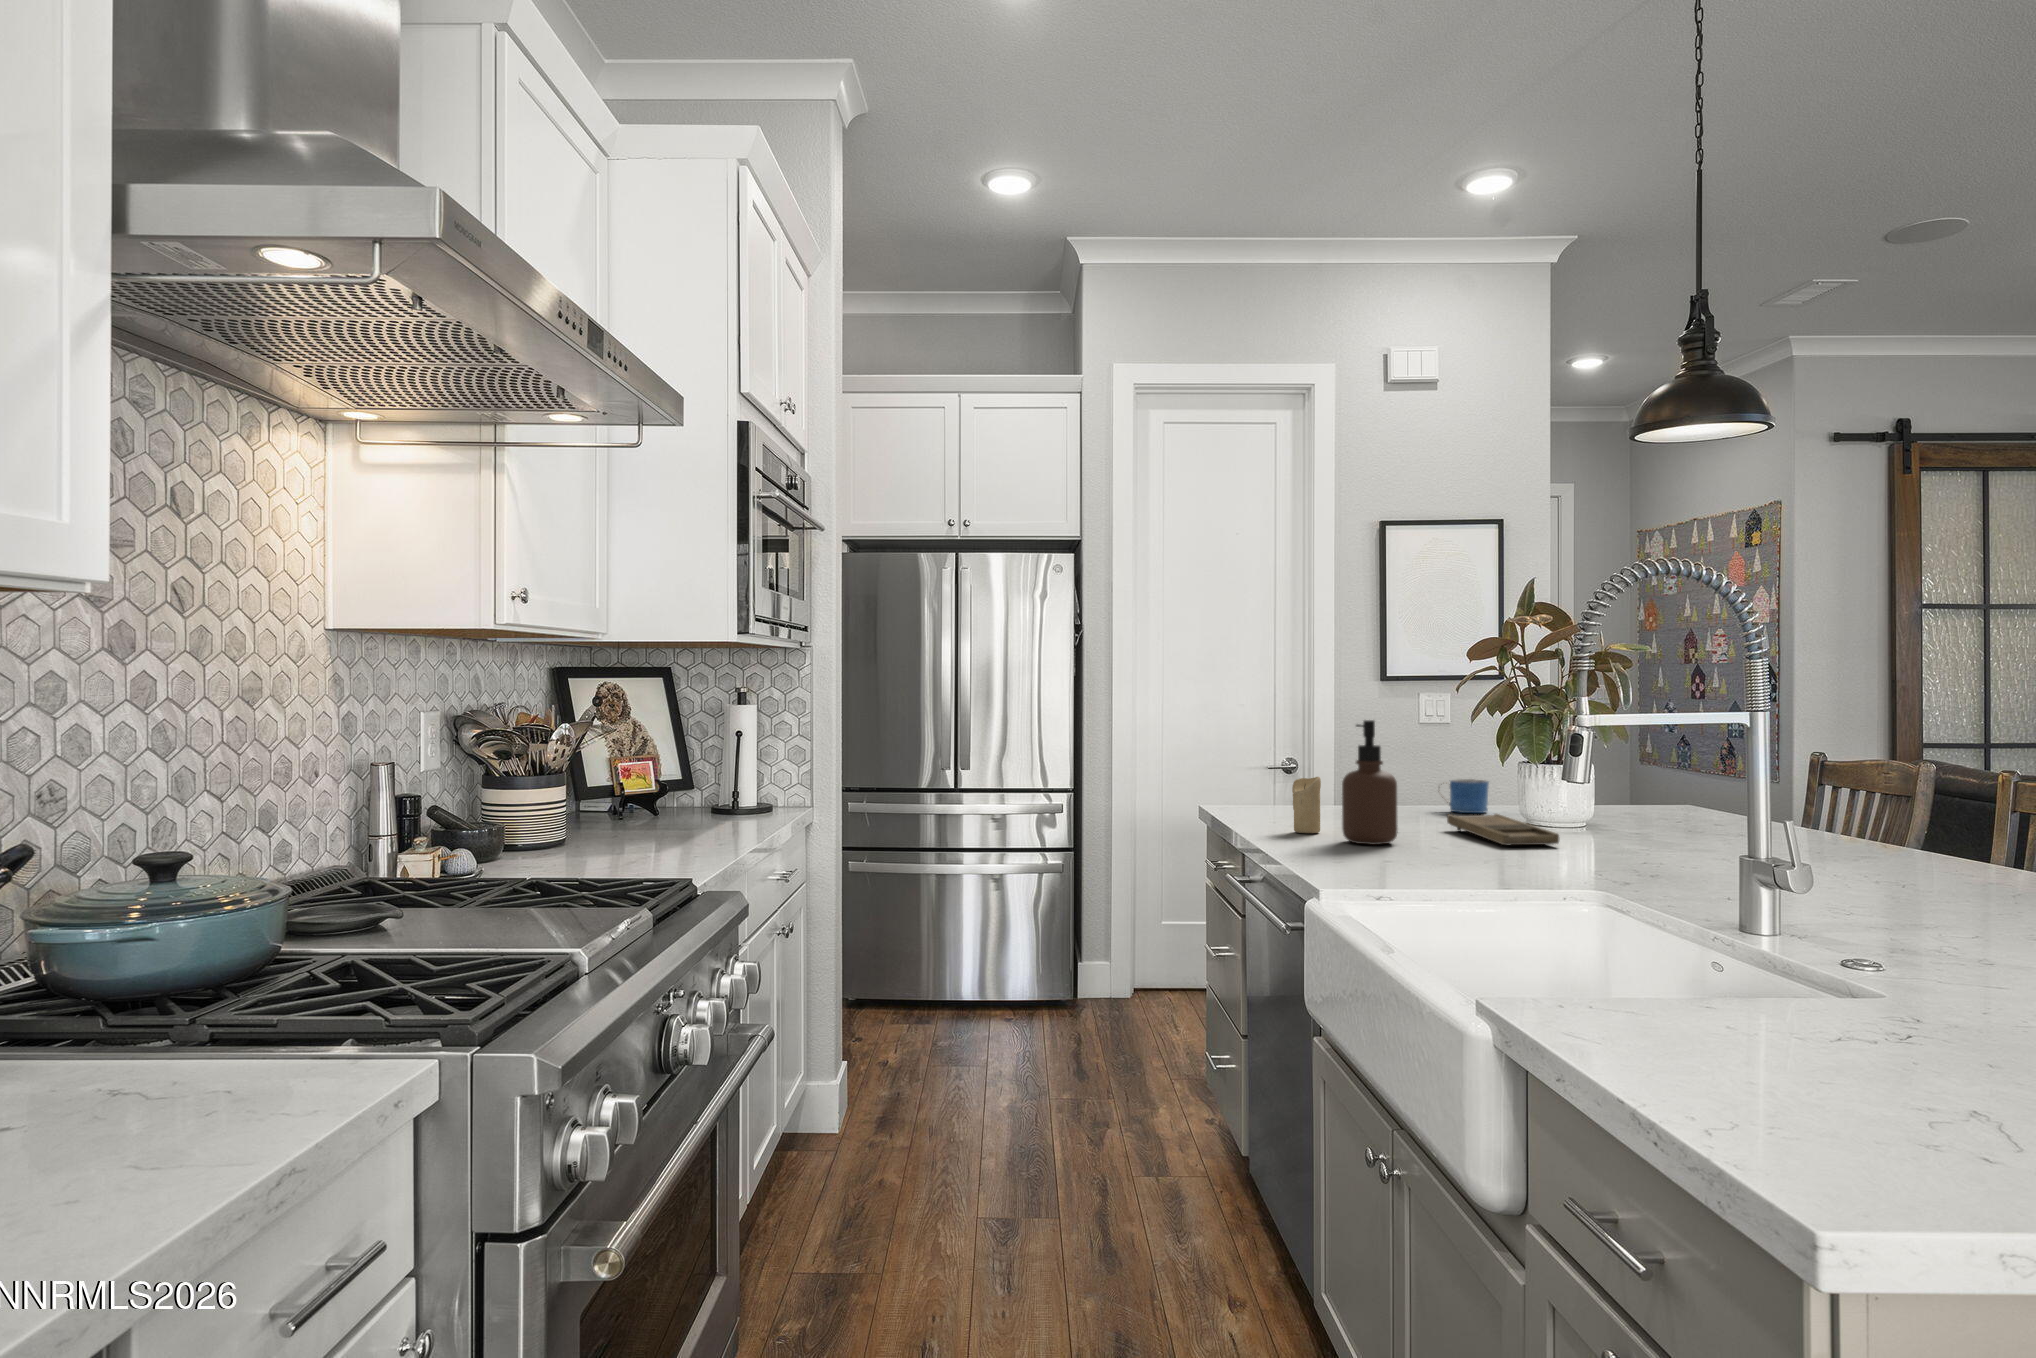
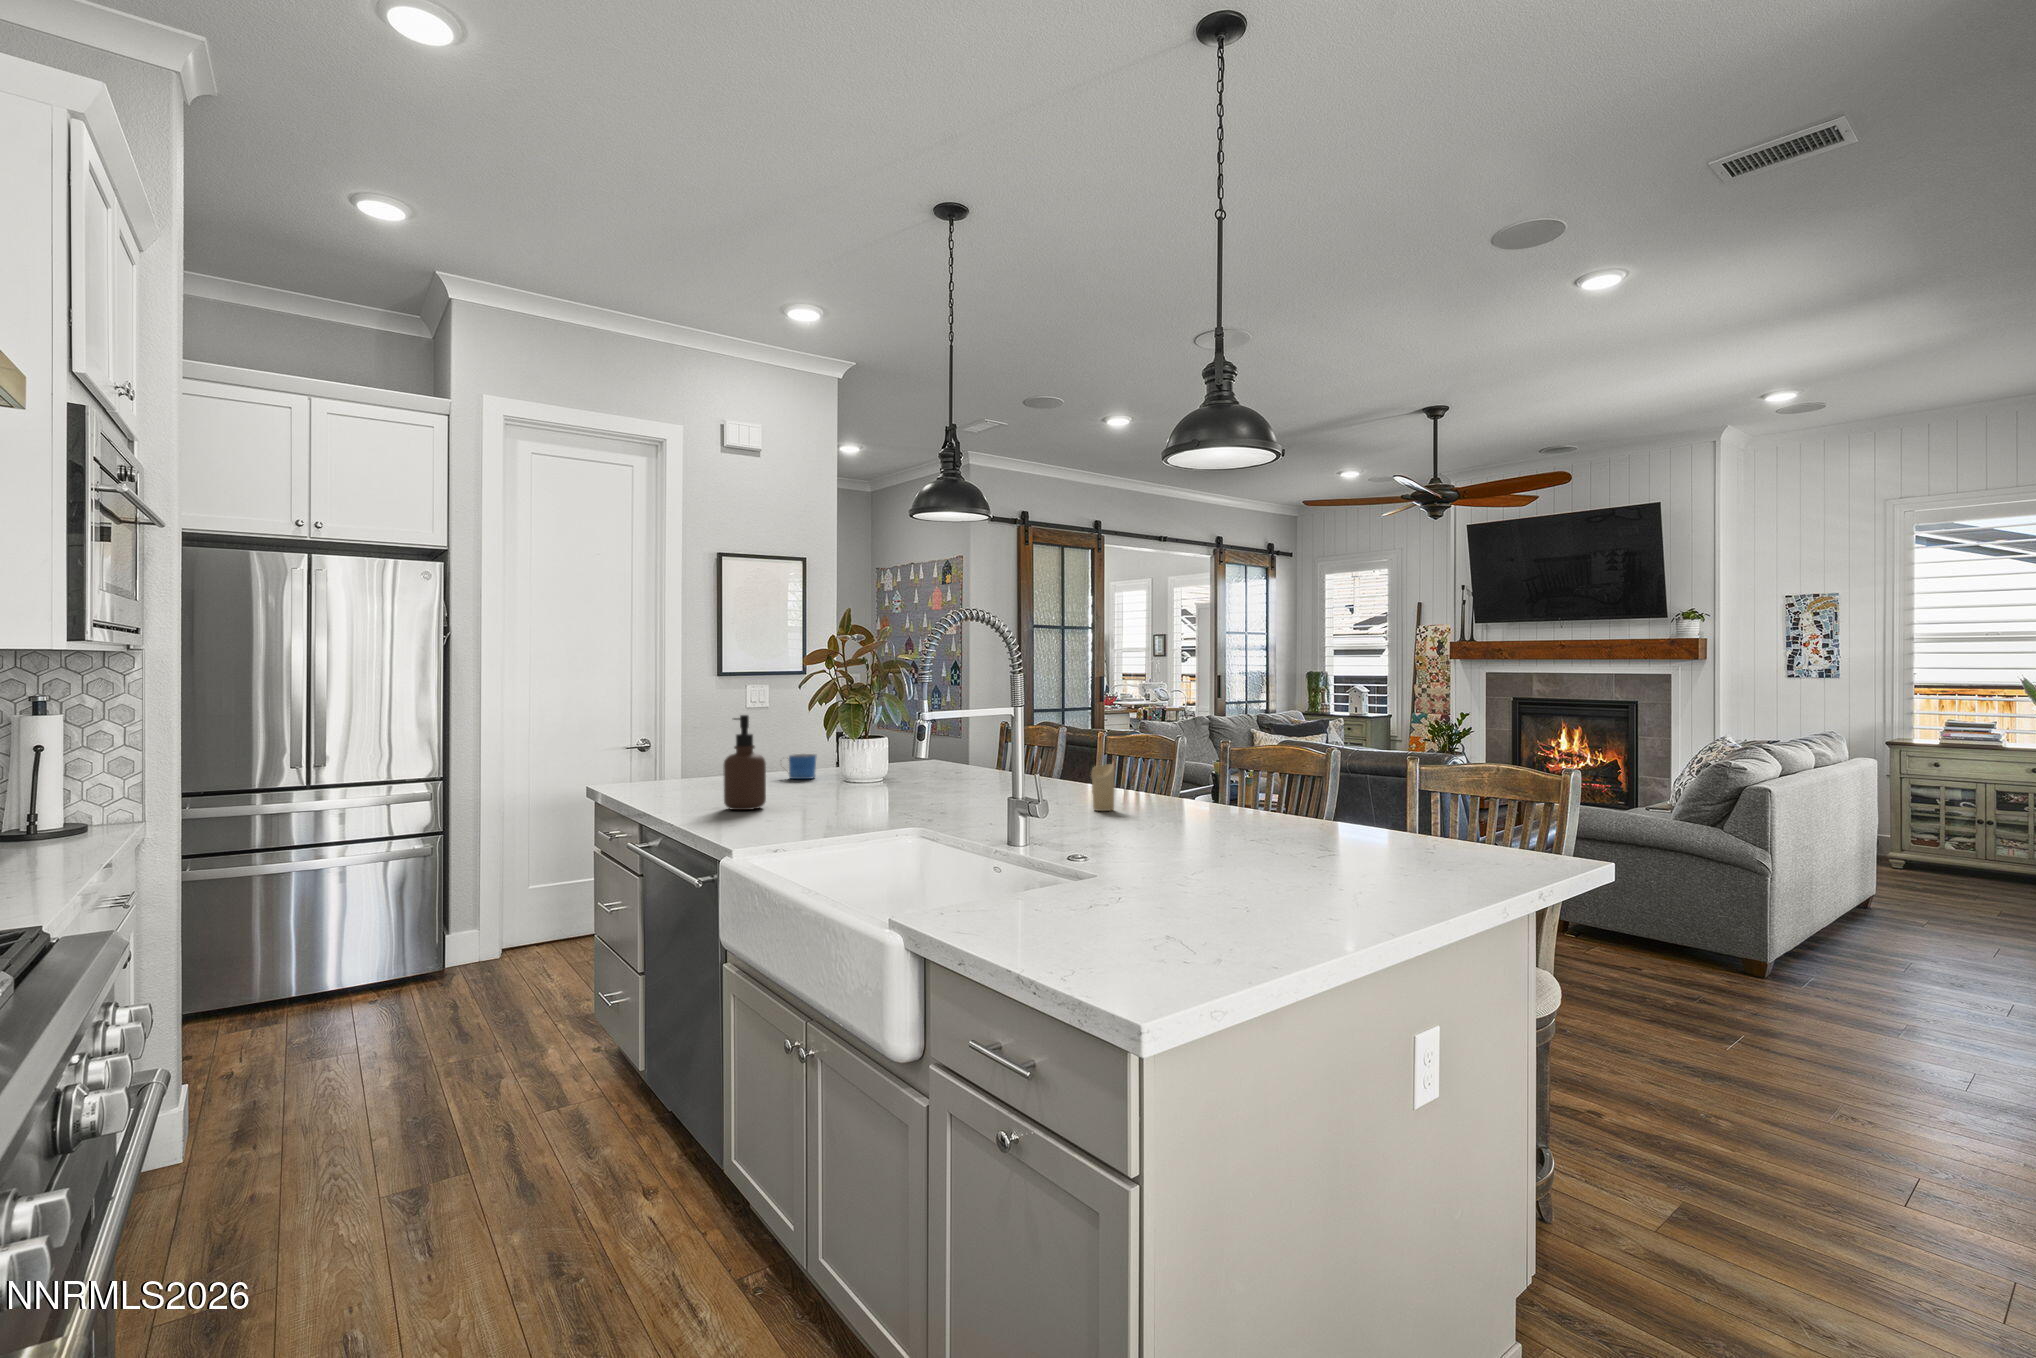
candle: present [1292,777,1321,833] -> present [1091,764,1114,811]
tray: present [1447,814,1559,845] -> none [795,779,877,802]

